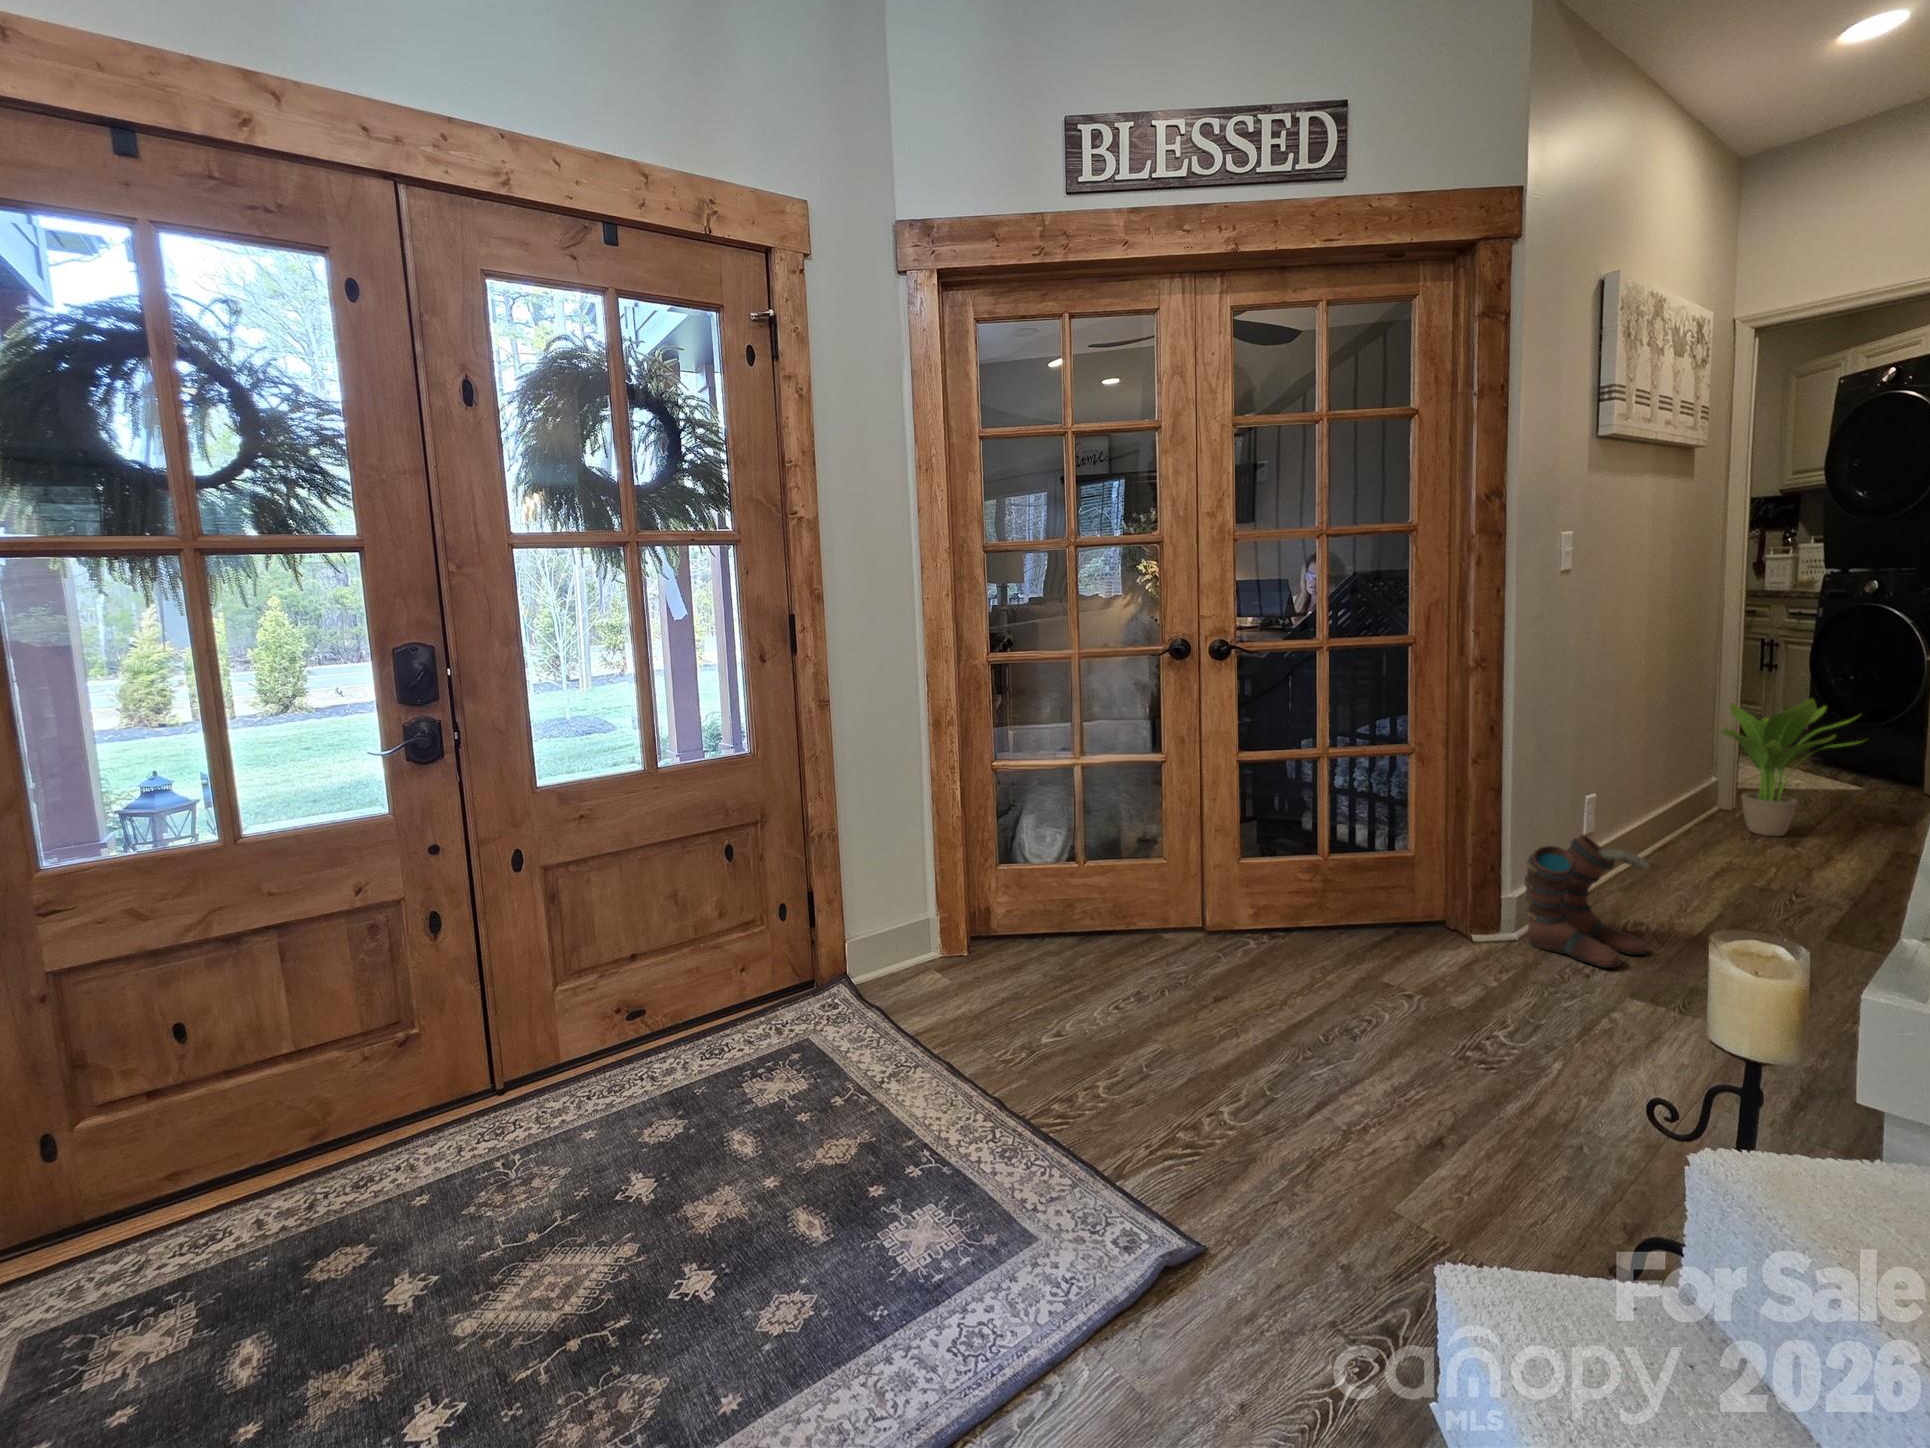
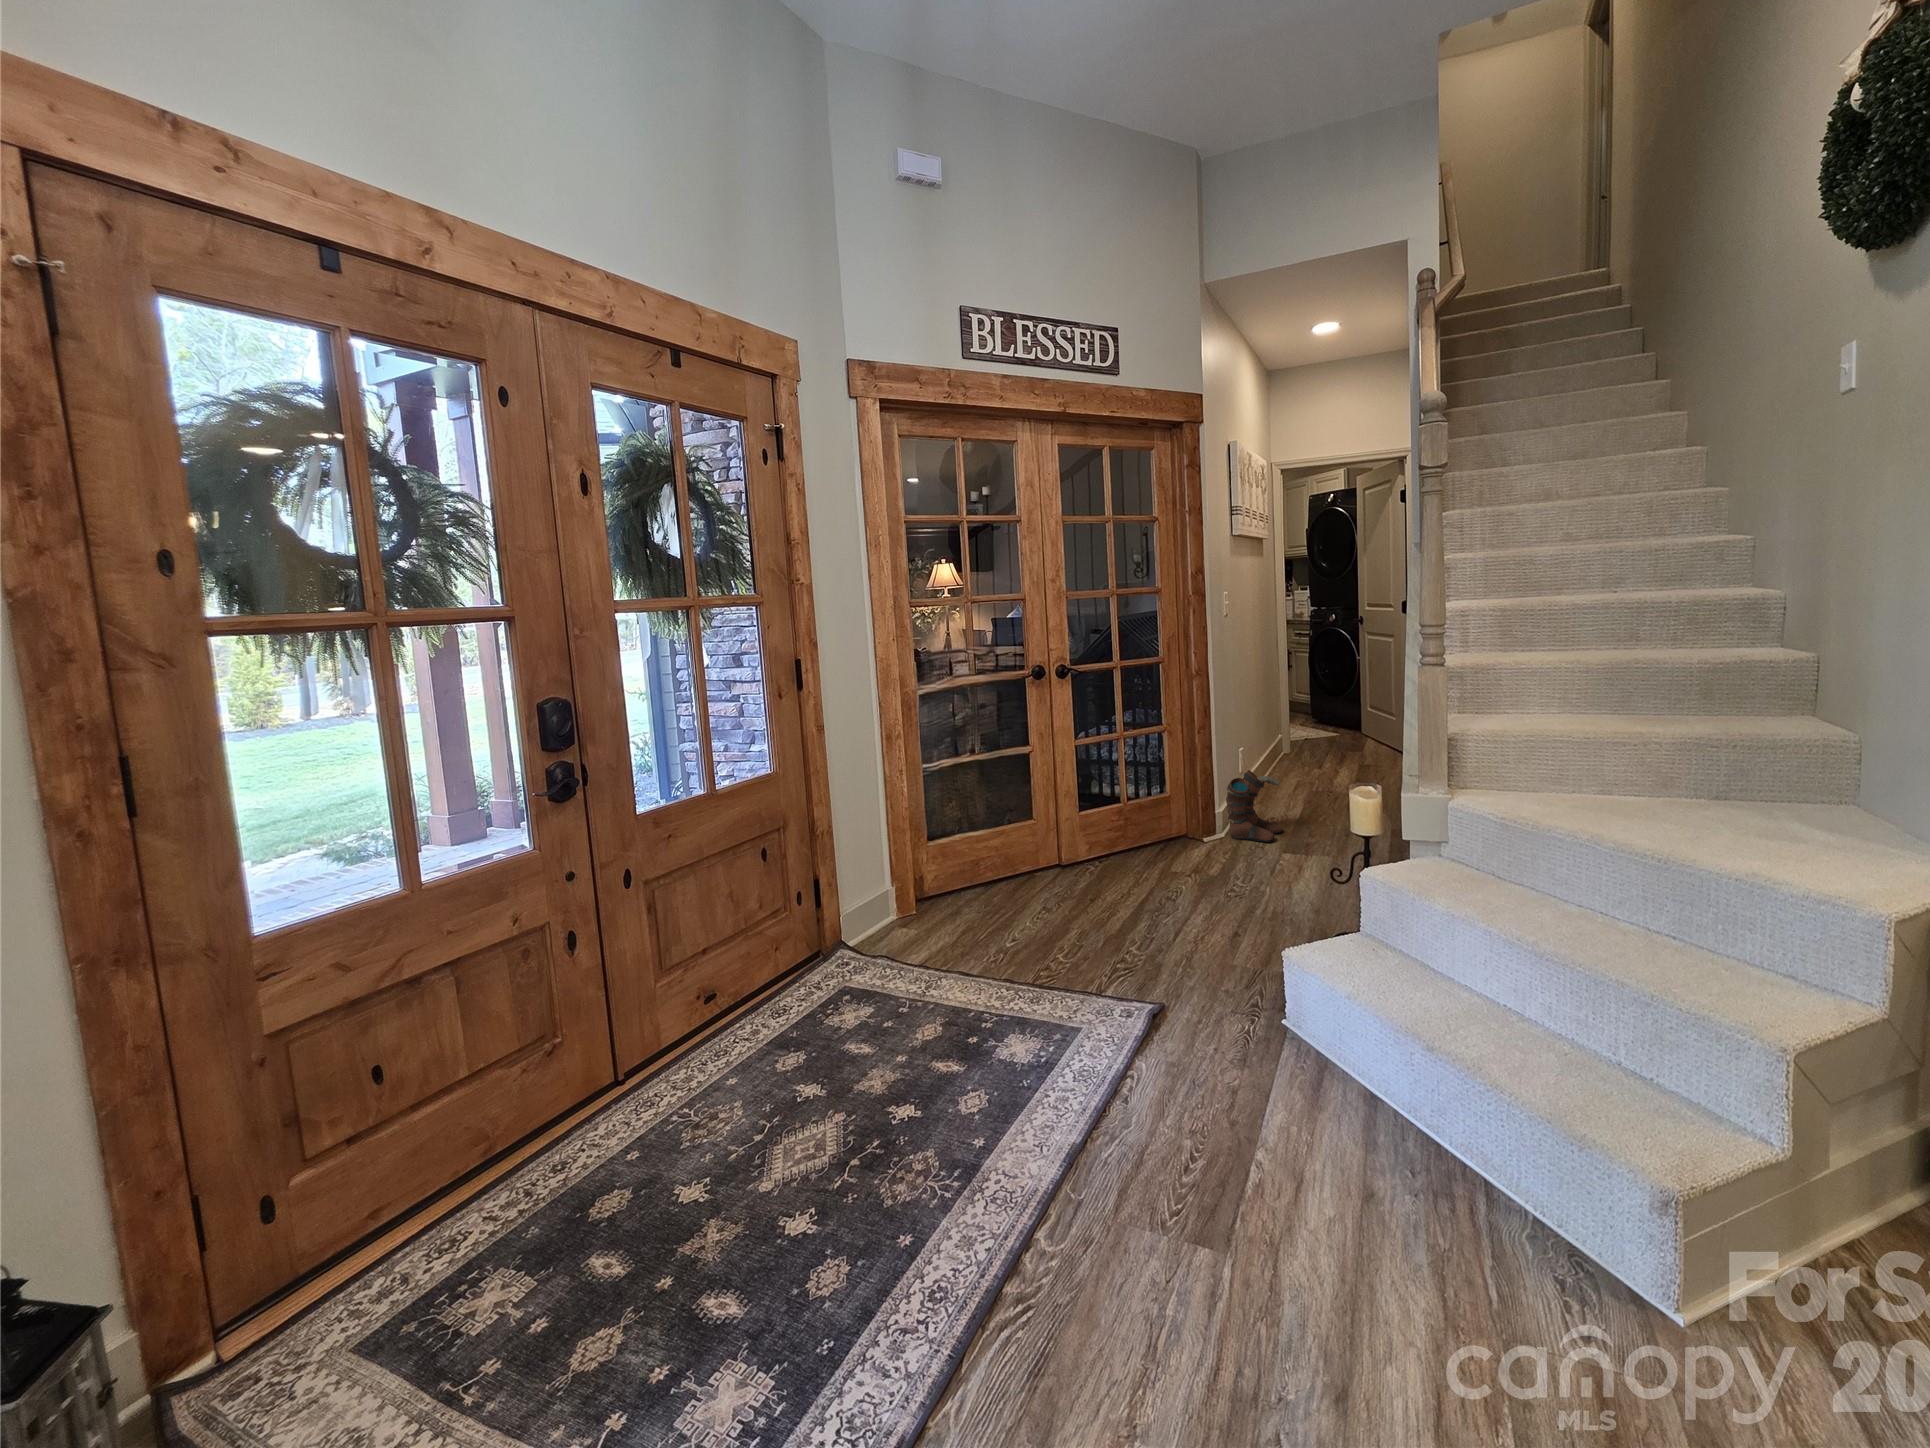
potted plant: present [1720,698,1861,836] -> none [1284,684,1347,765]

